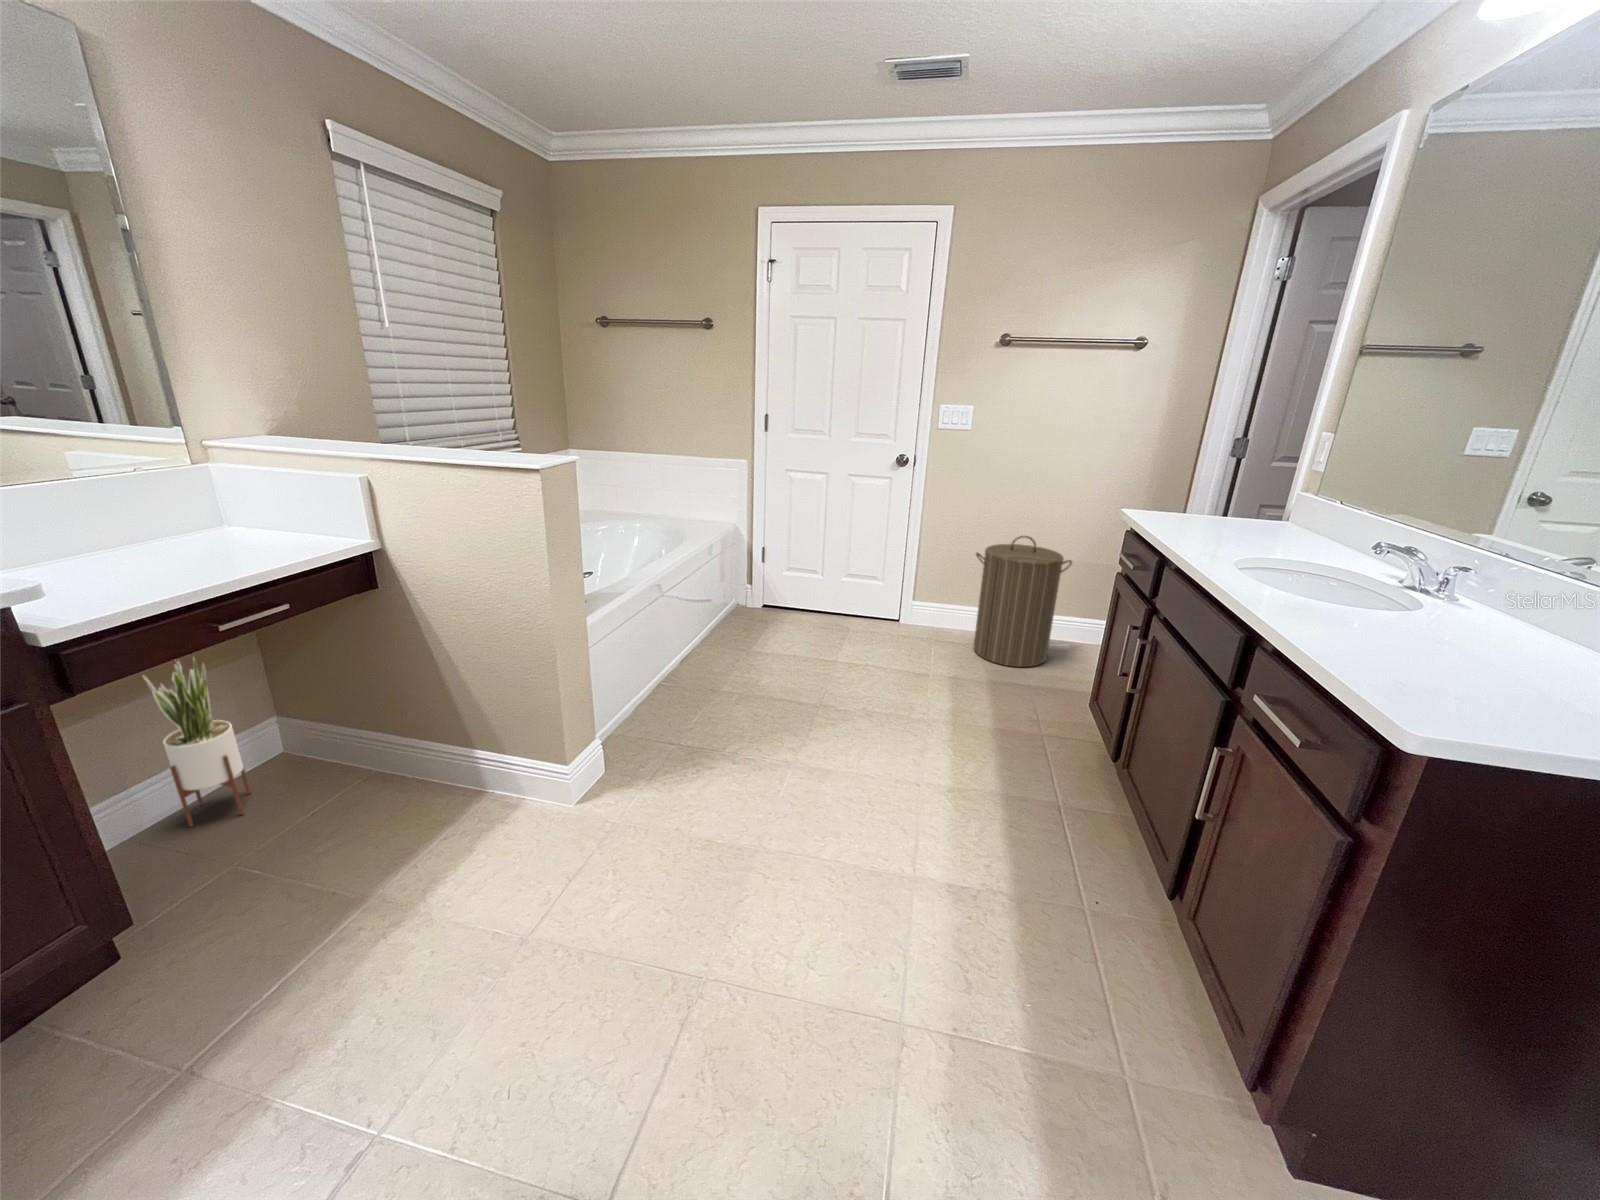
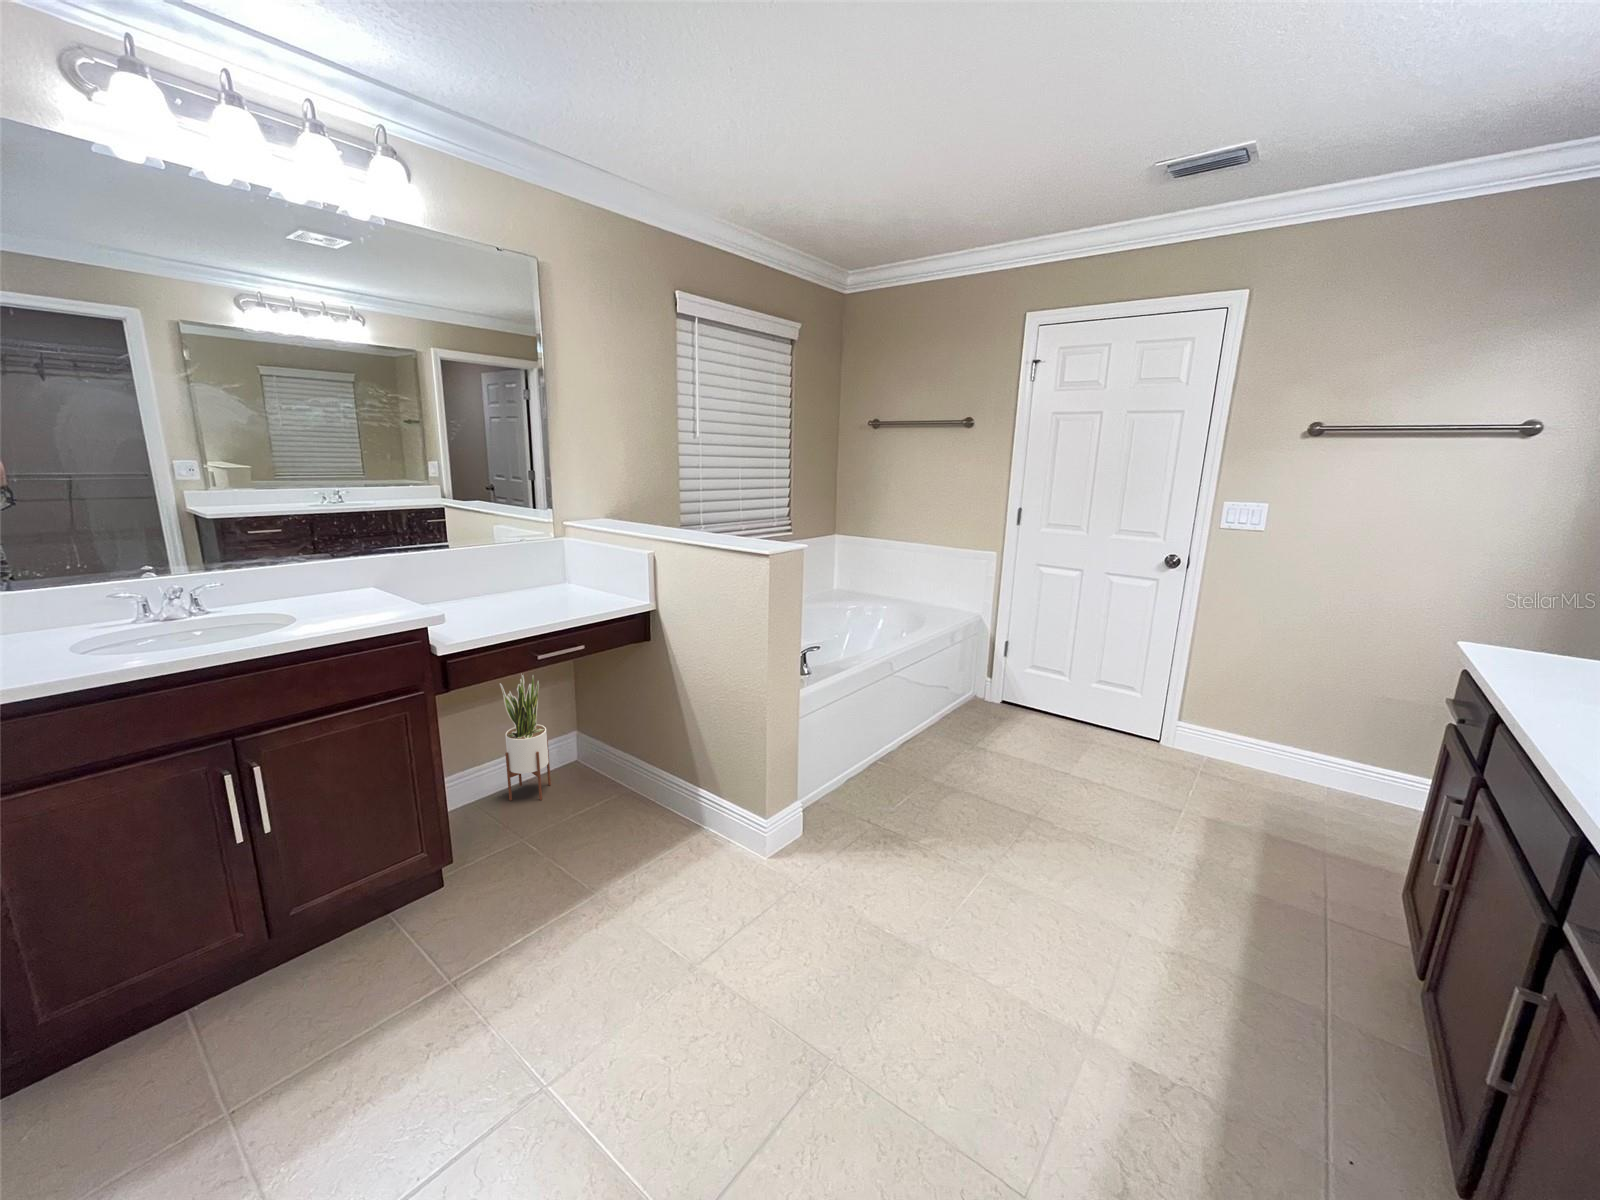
laundry hamper: present [974,536,1072,667] -> none [1251,661,1407,828]

